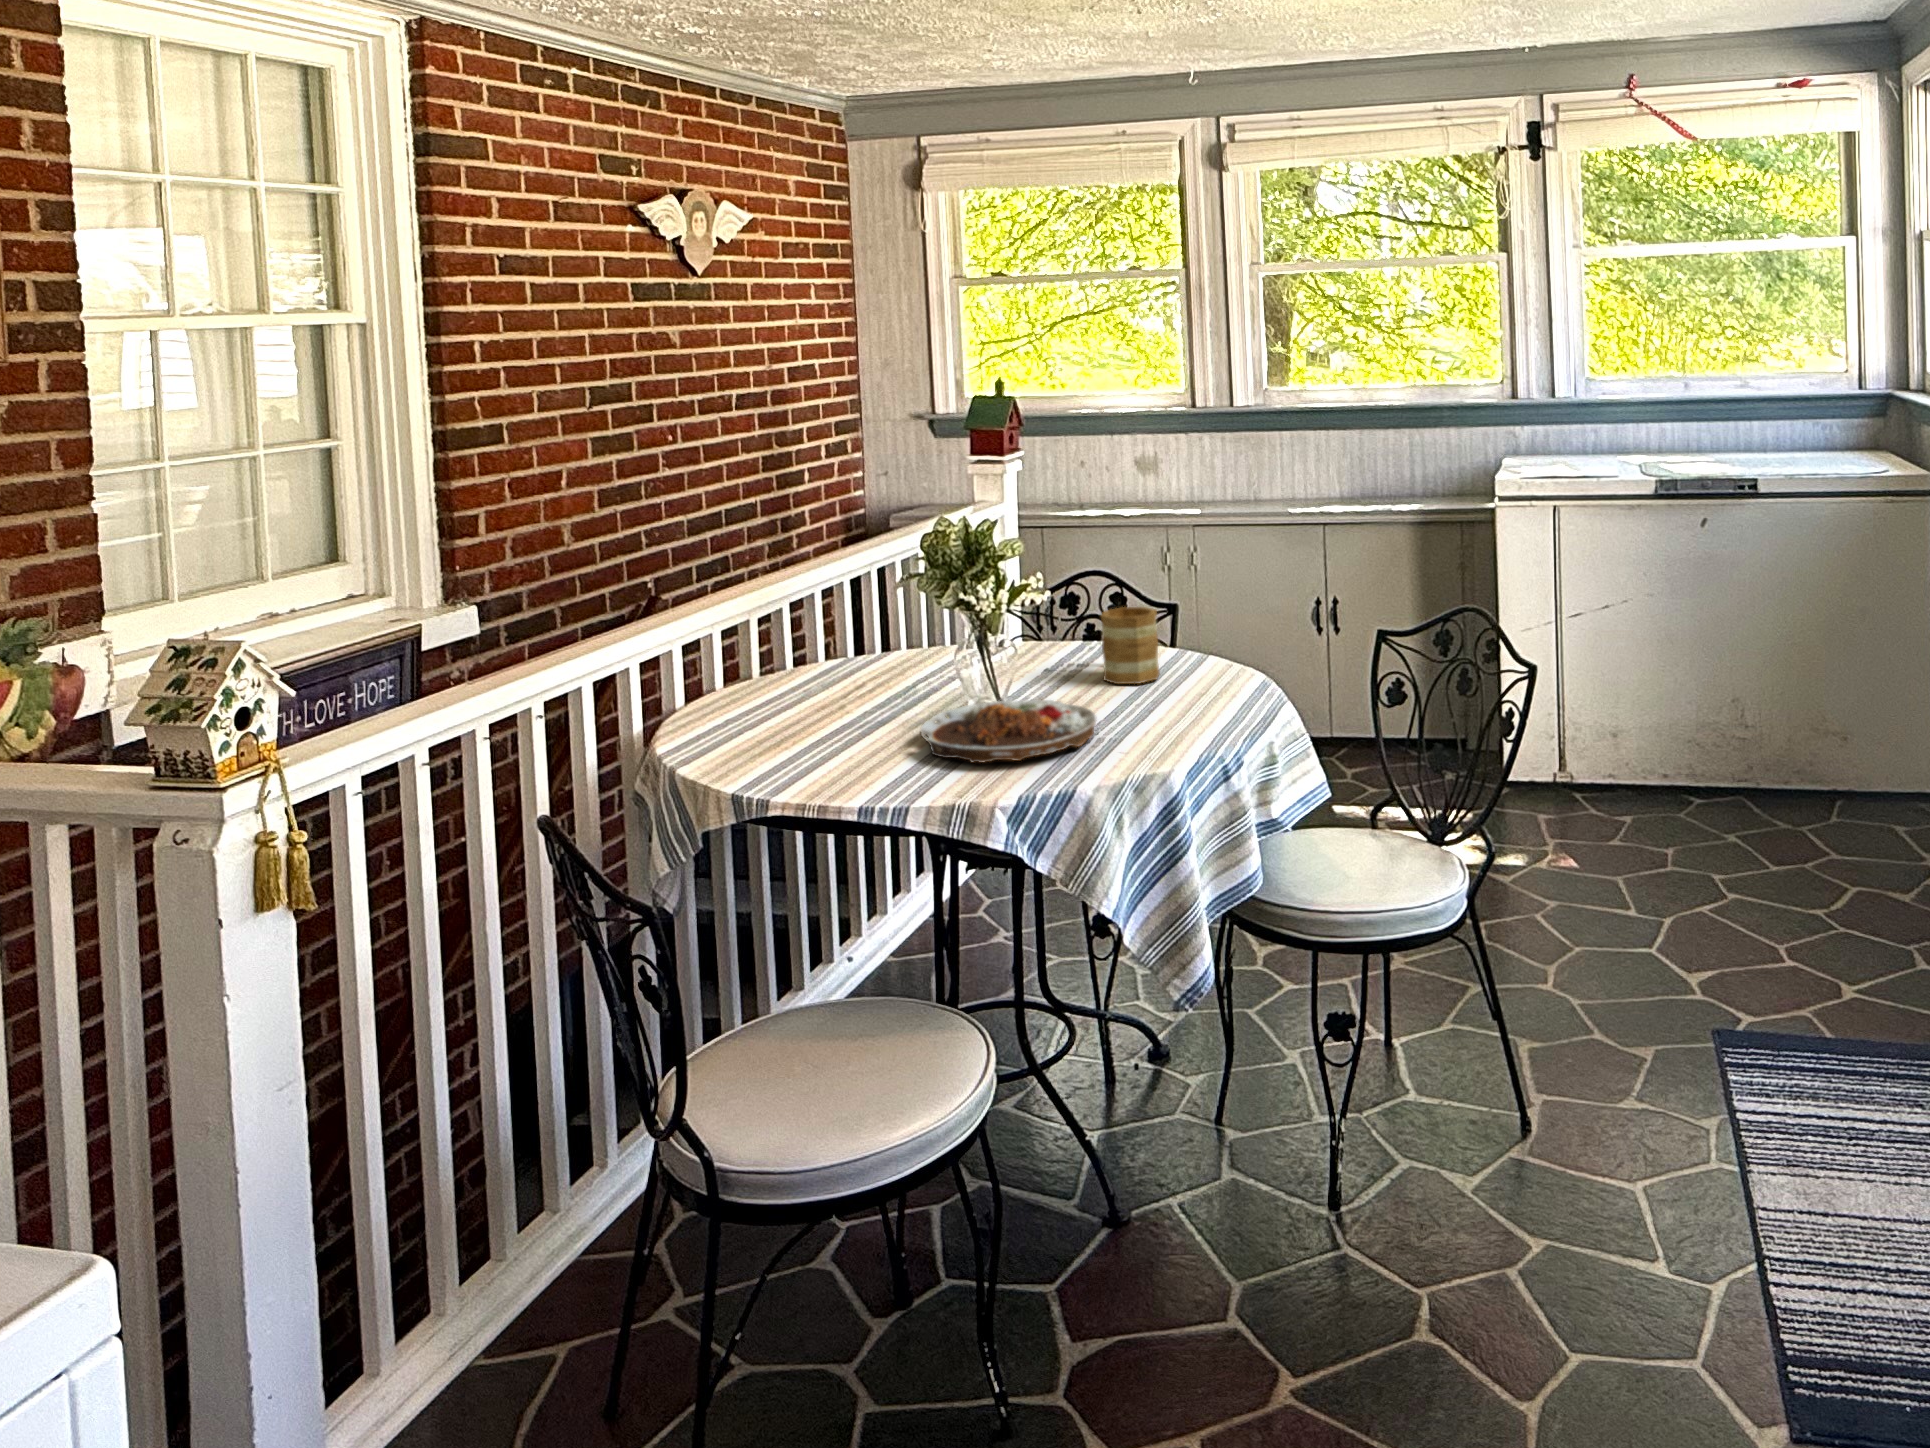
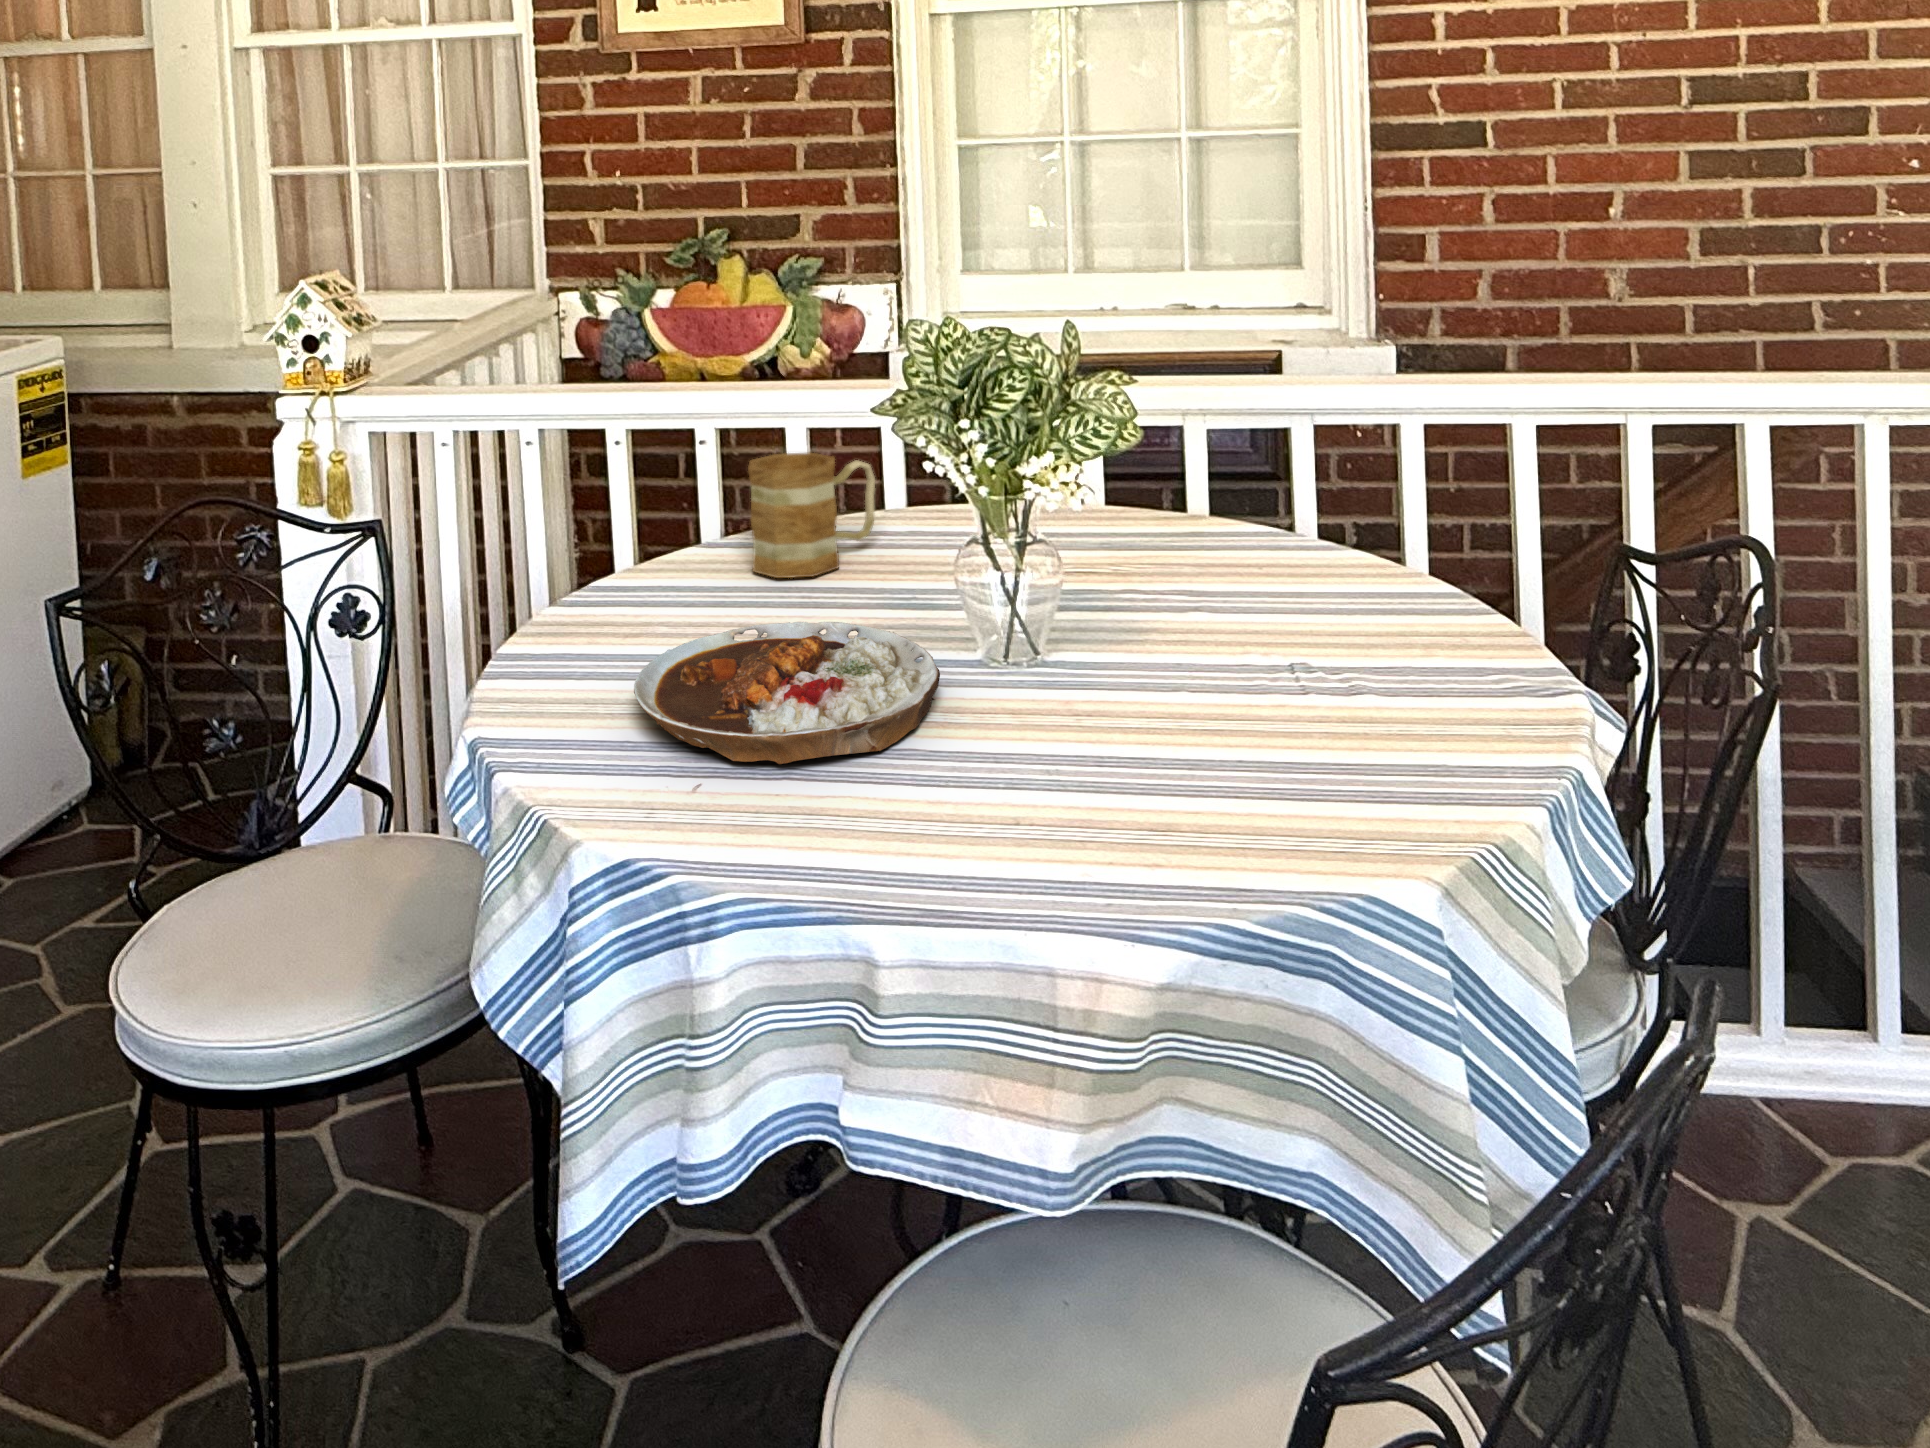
mug: present [1101,607,1160,684] -> present [748,453,875,578]

